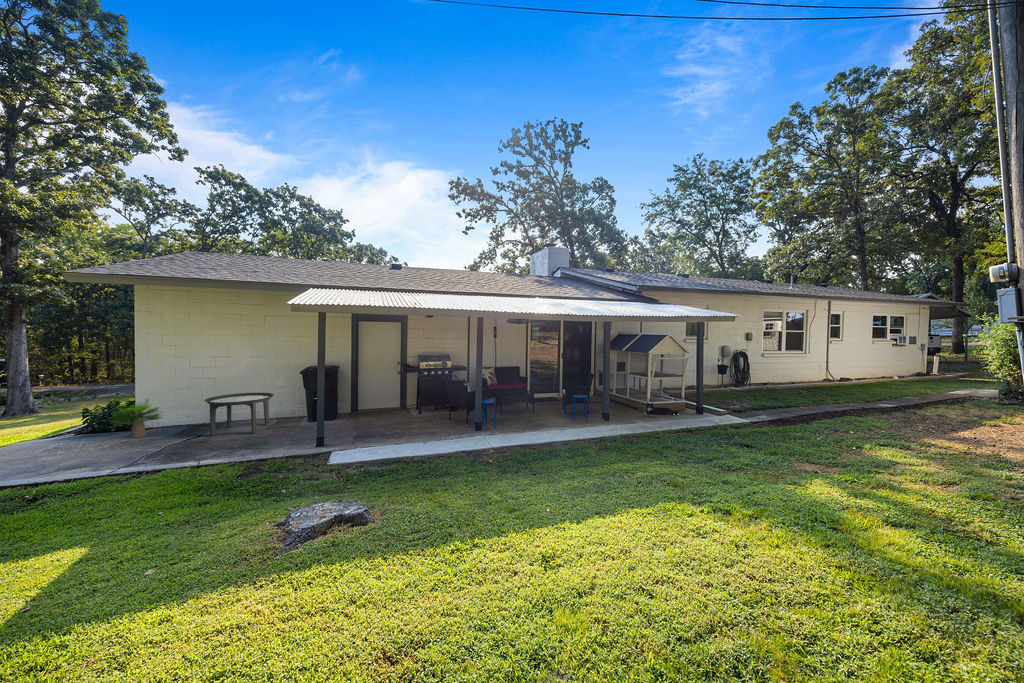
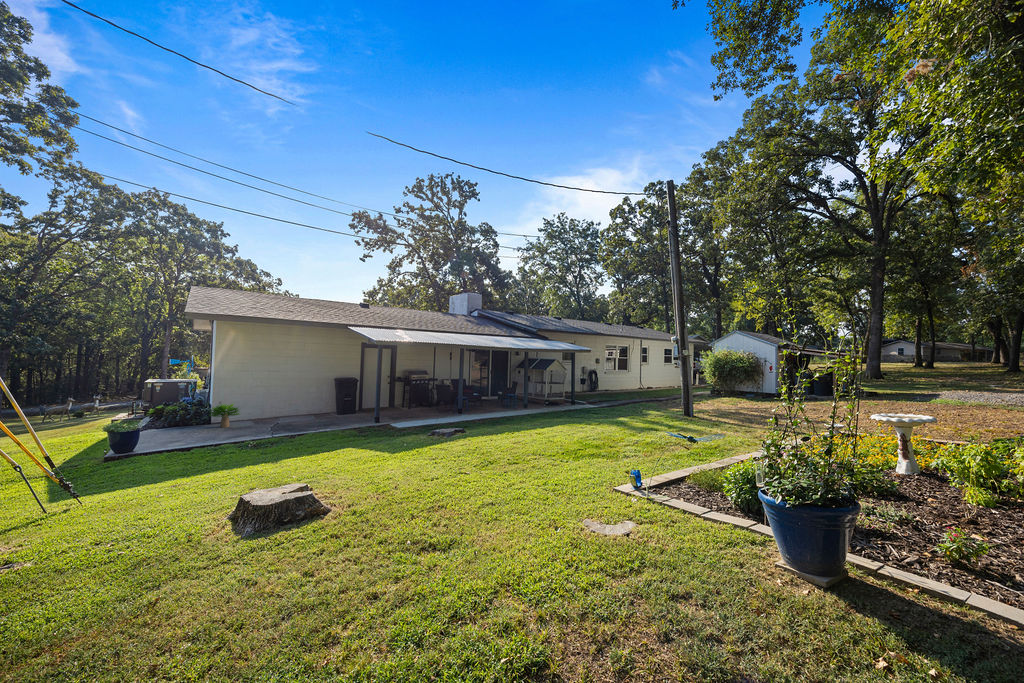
round table: present [204,393,274,436] -> none [274,397,318,424]

